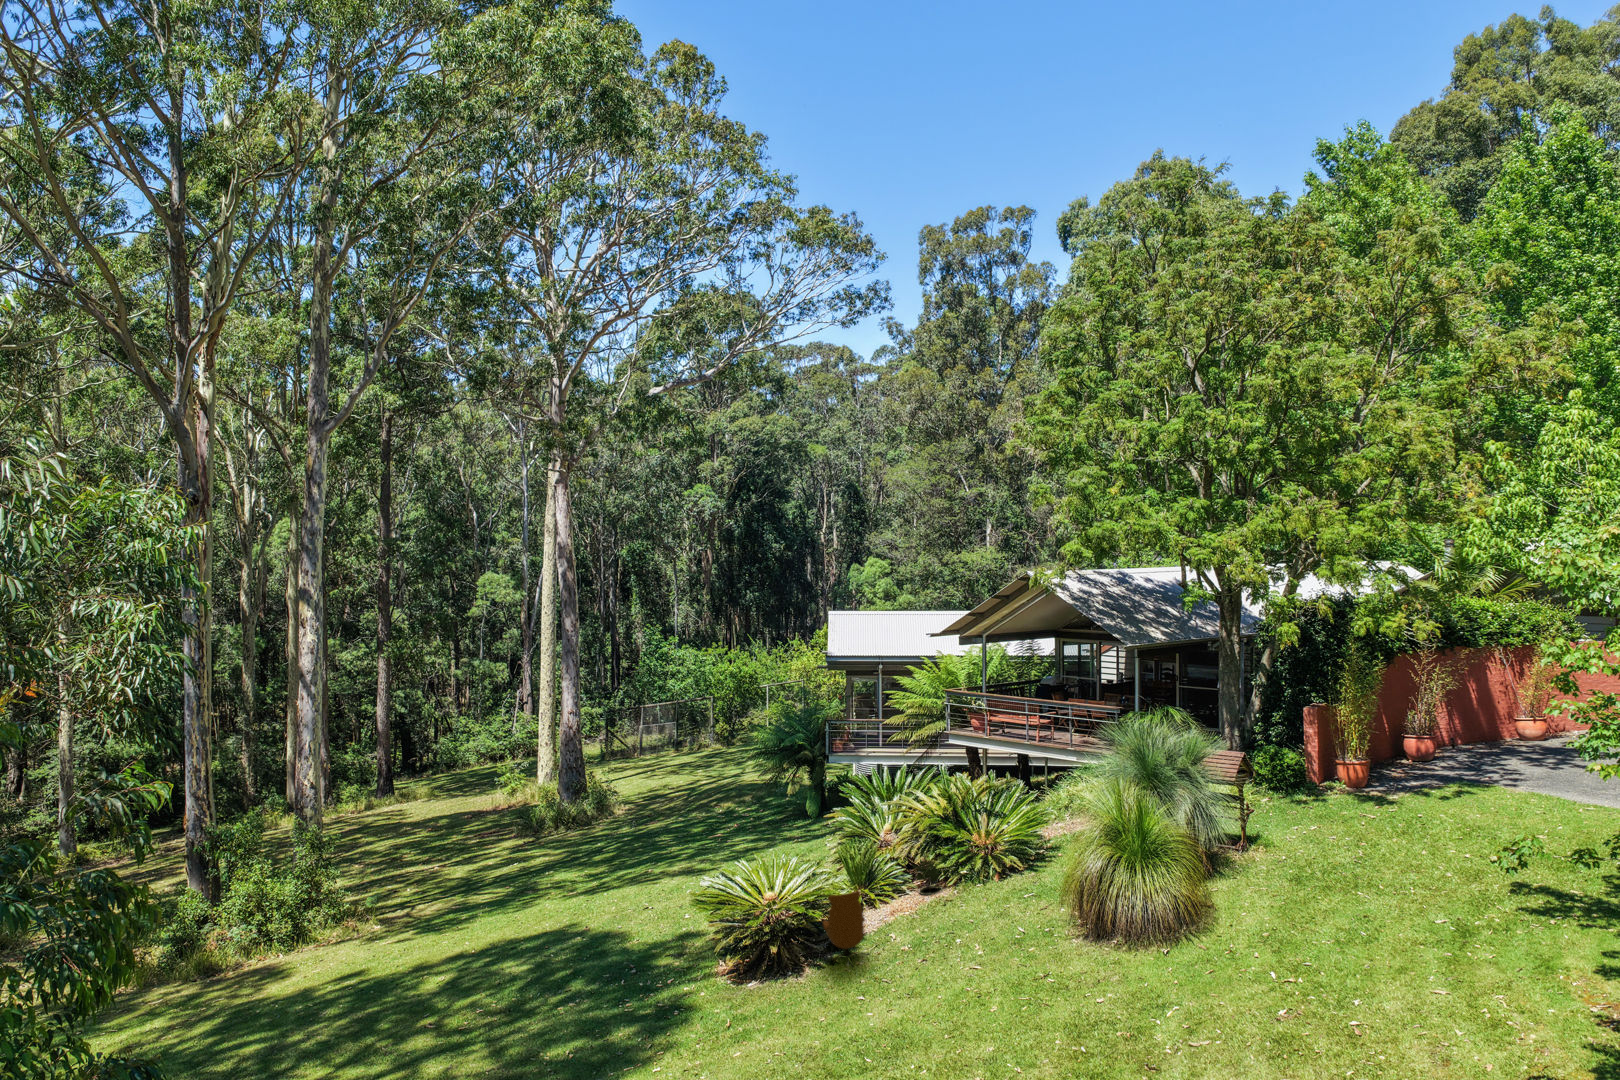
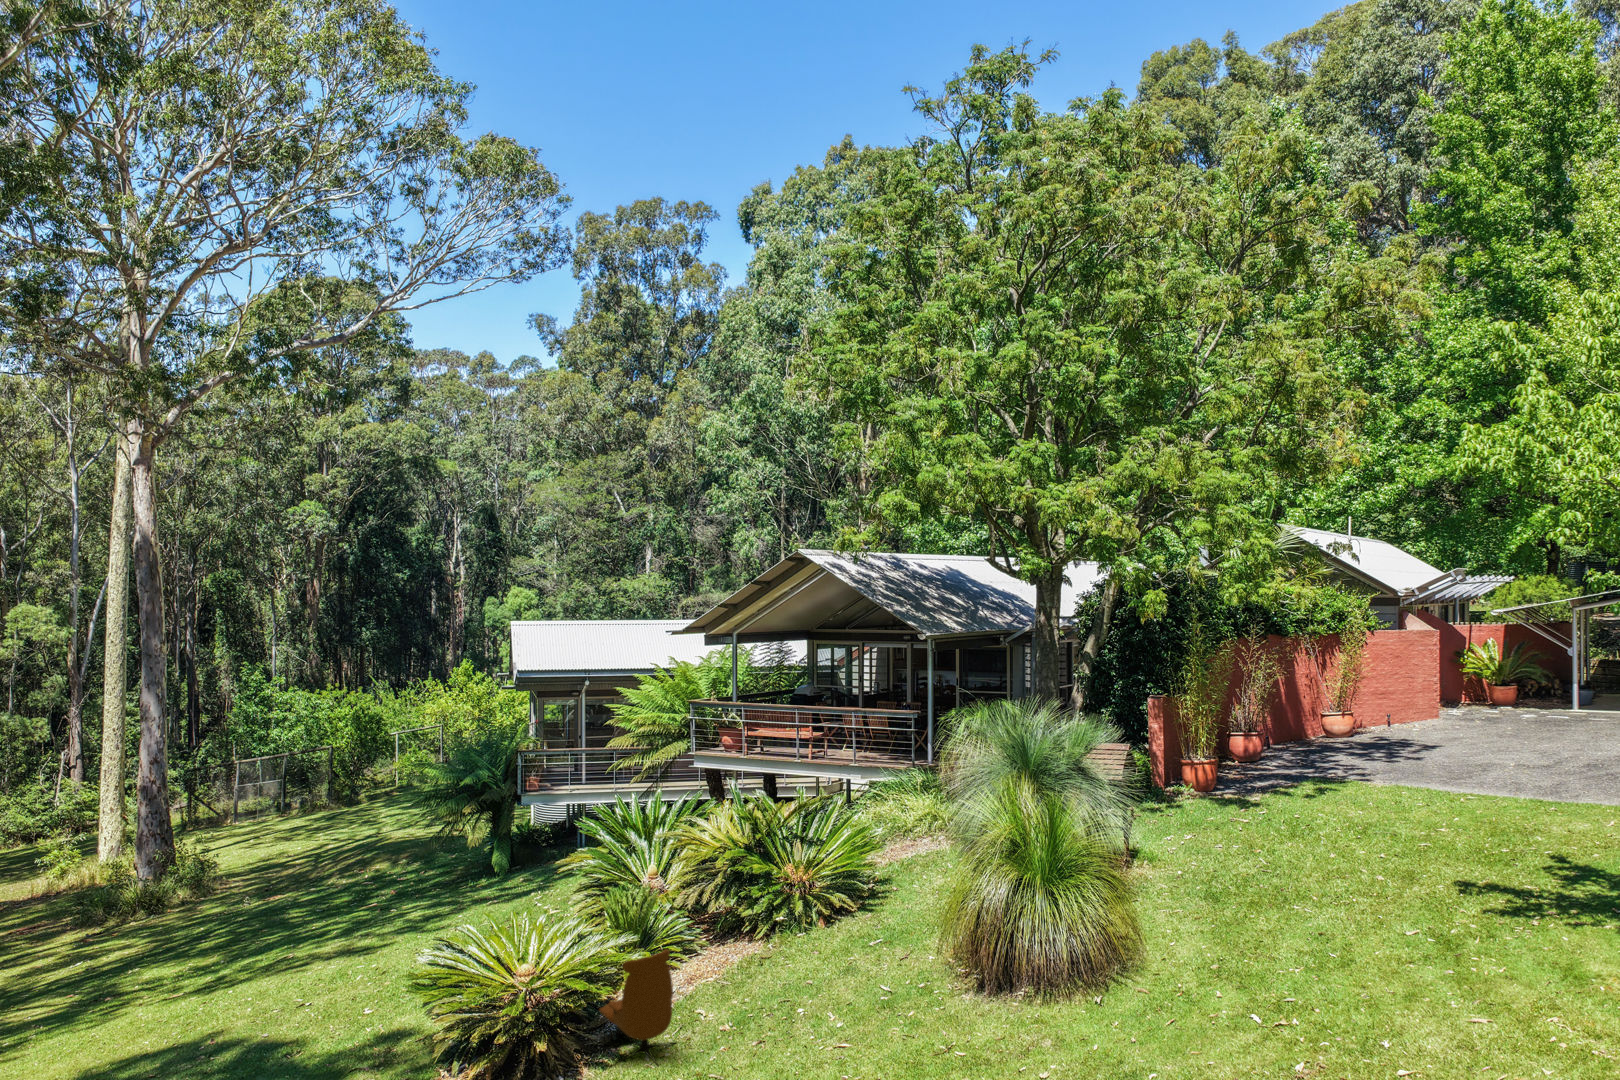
potted tree: present [914,851,941,895] -> none [705,888,748,952]

